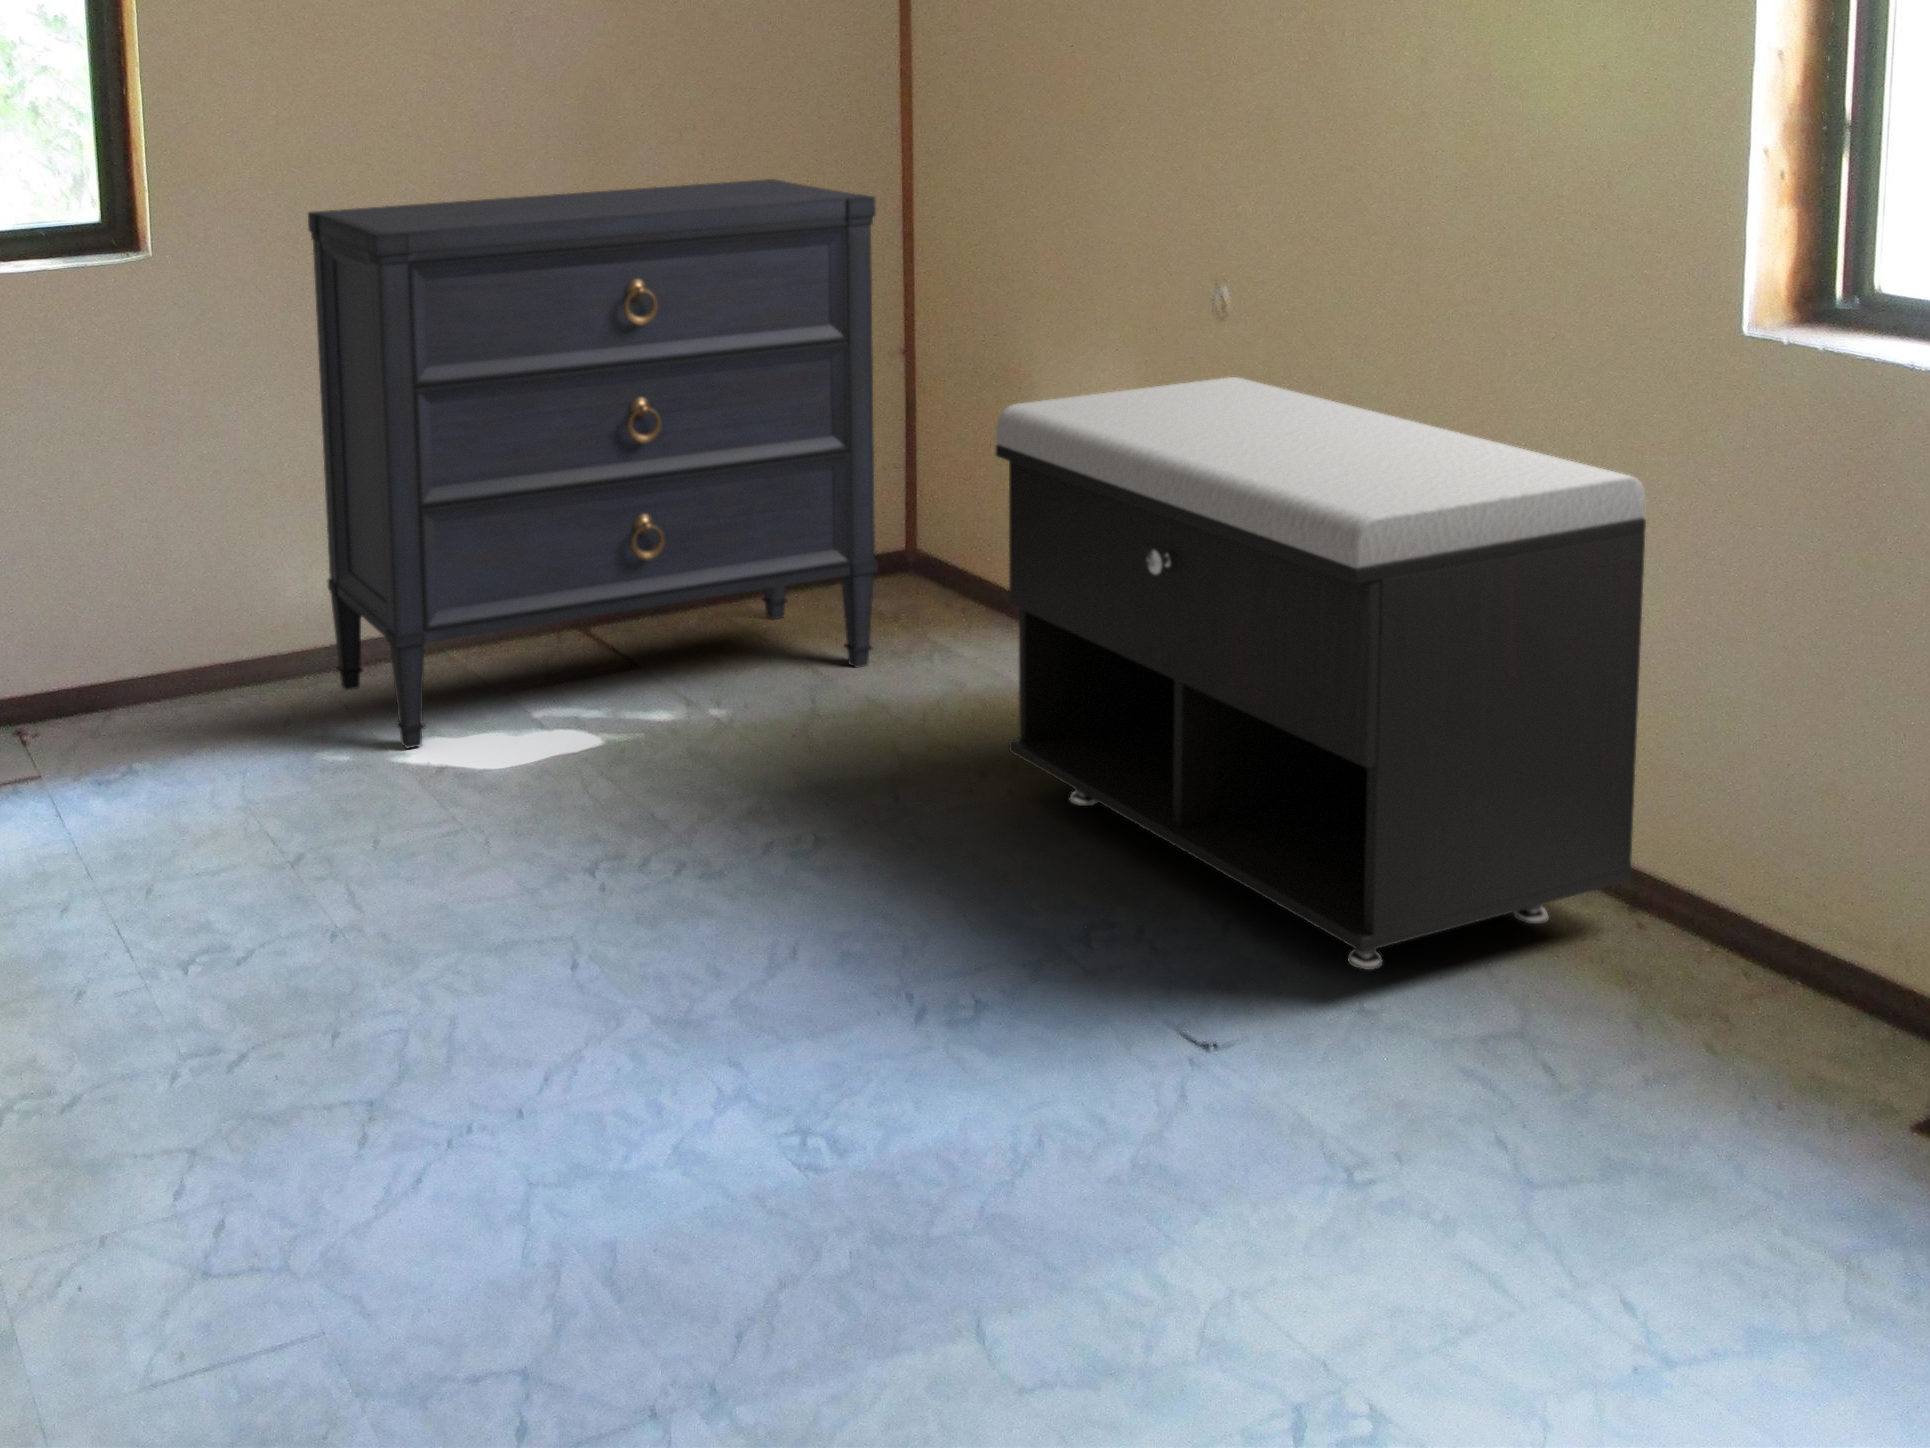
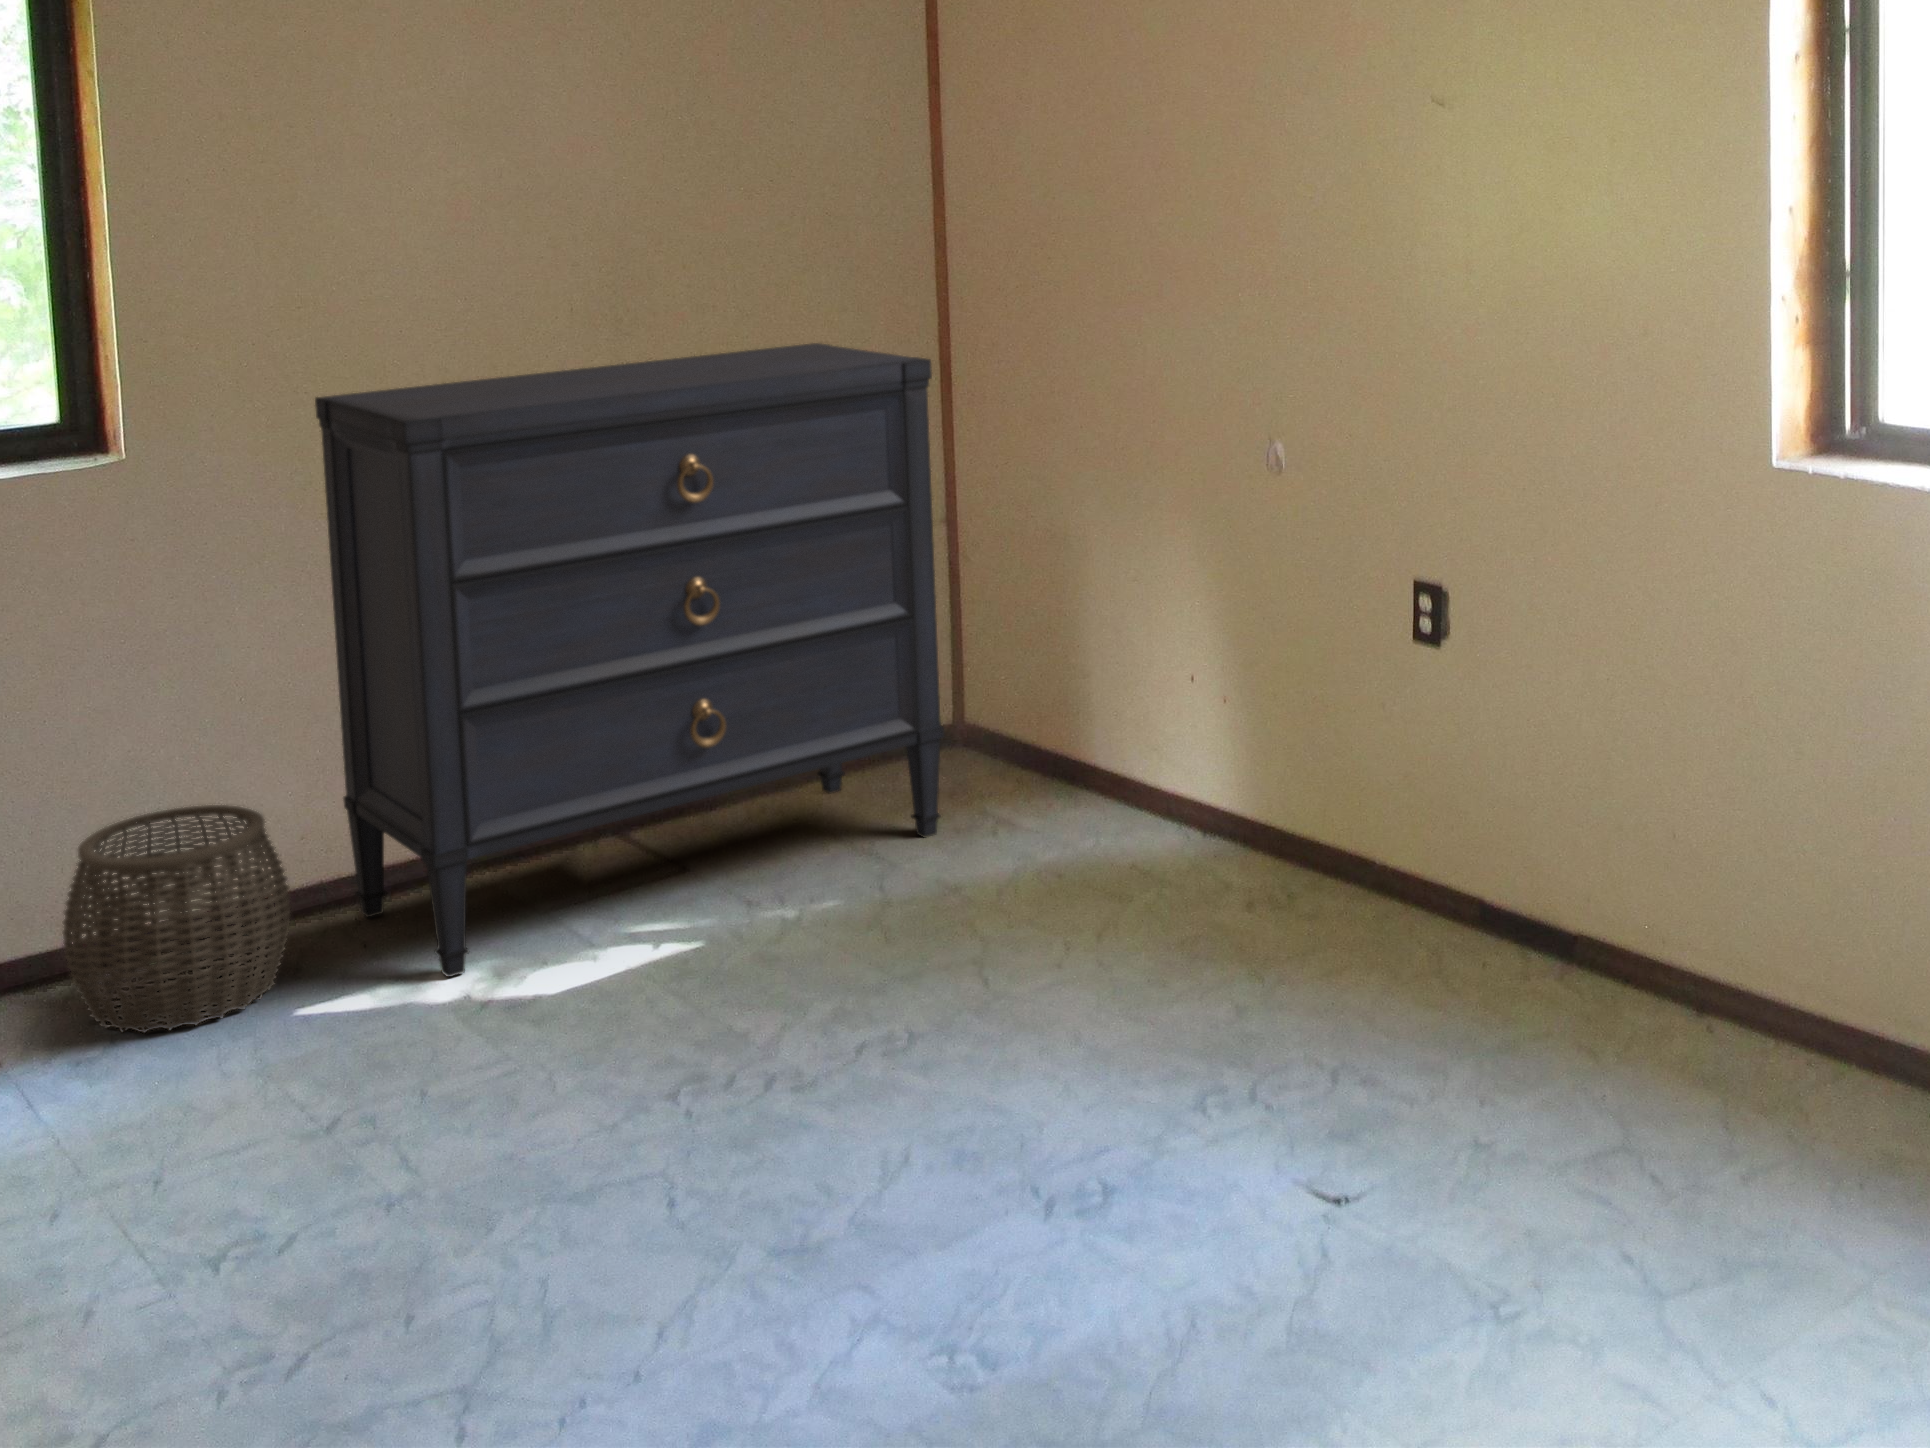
storage bench: present [996,377,1646,970] -> none [1079,523,1697,1099]
woven basket: none [90,575,277,769] -> present [63,805,291,1033]

